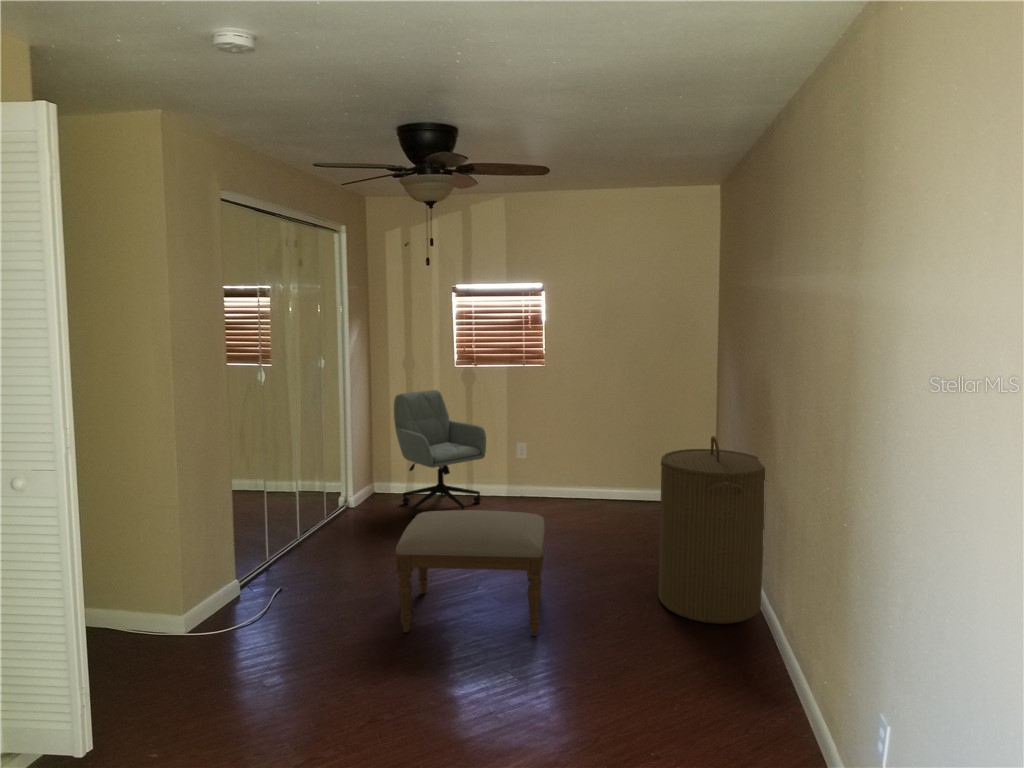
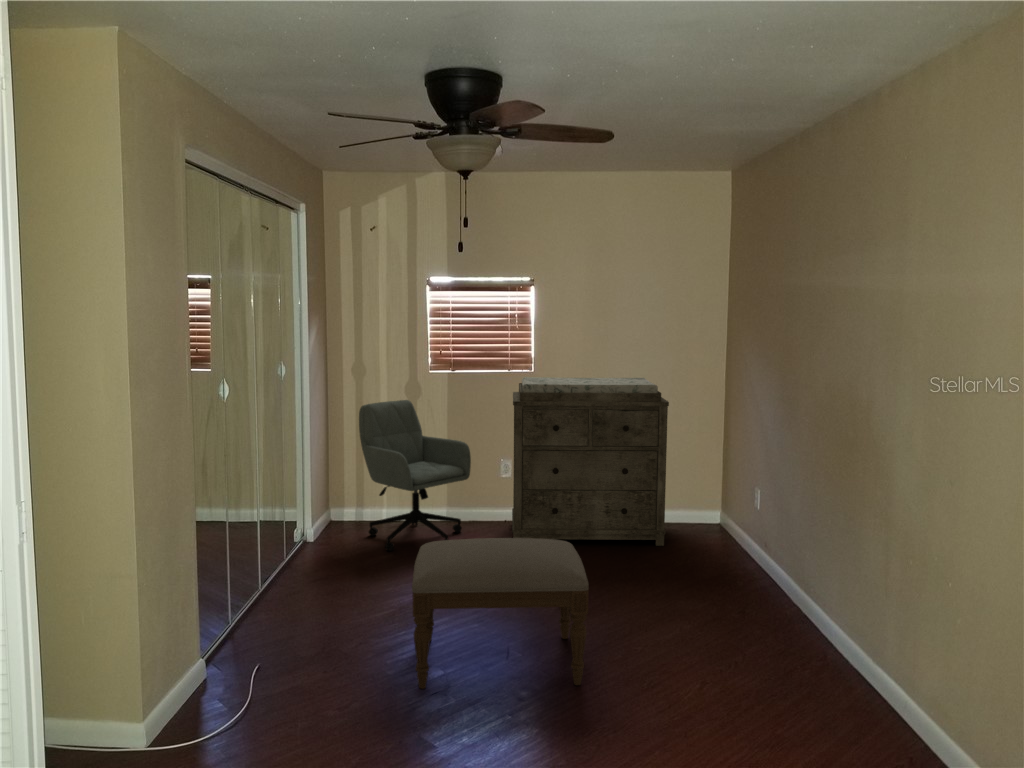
dresser: none [519,371,655,520] -> present [512,377,669,546]
laundry hamper: present [658,436,765,624] -> none [702,445,831,661]

